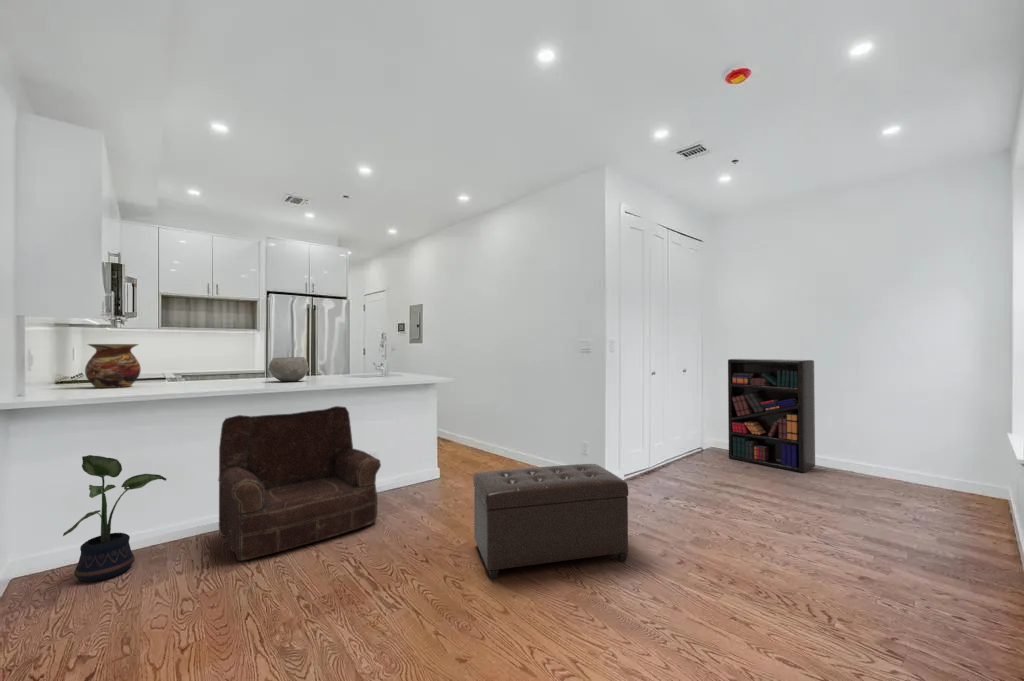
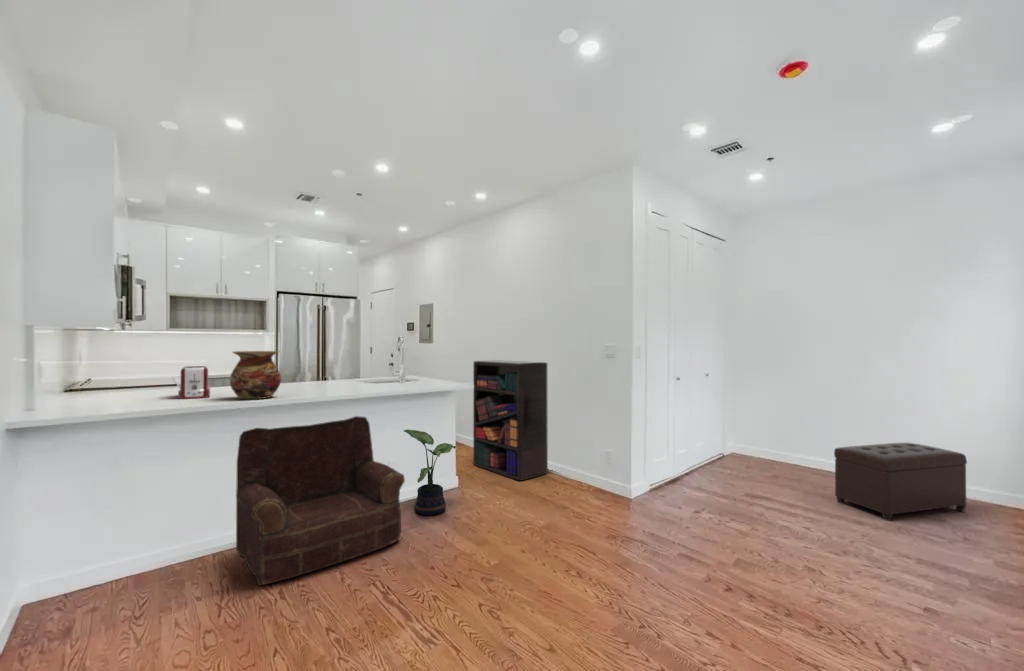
vase: present [85,344,141,388] -> present [230,351,281,399]
ceramic bowl: present [268,357,310,382] -> none [284,363,326,389]
toaster: none [164,358,196,388] -> present [178,366,210,399]
bookshelf: present [728,359,815,472] -> present [473,360,548,480]
potted plant: present [63,455,166,582] -> present [404,429,456,515]
ottoman: present [473,464,628,579] -> present [834,443,967,521]

